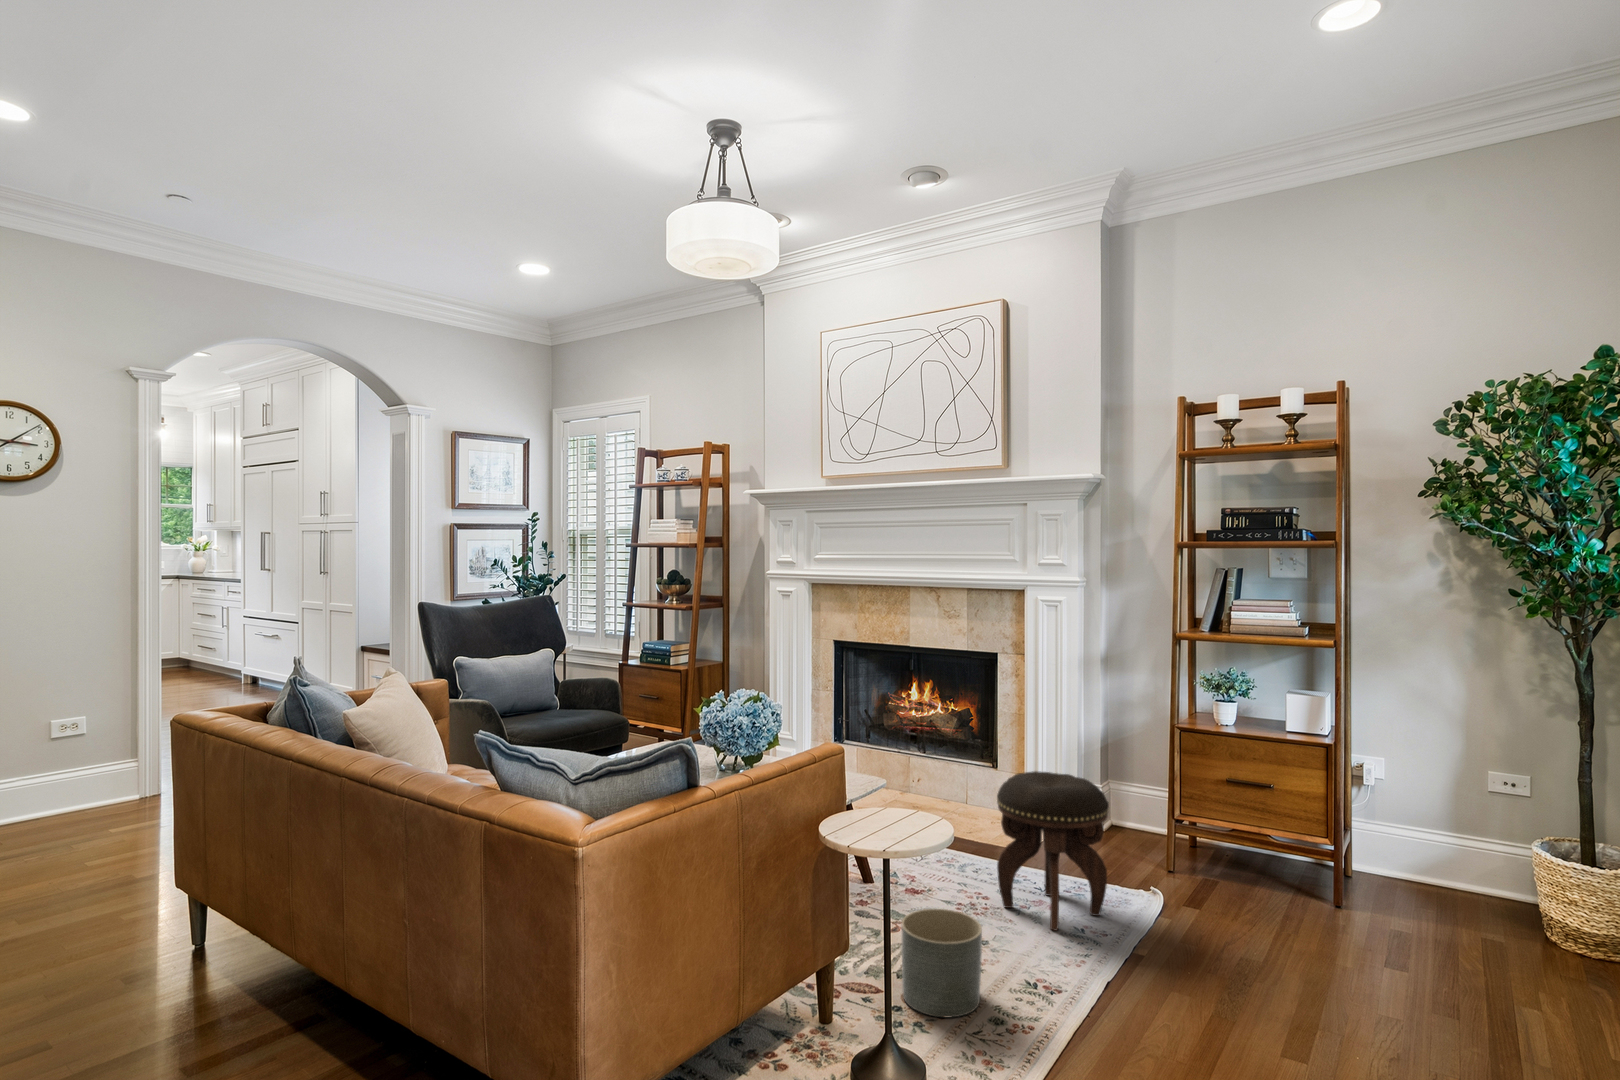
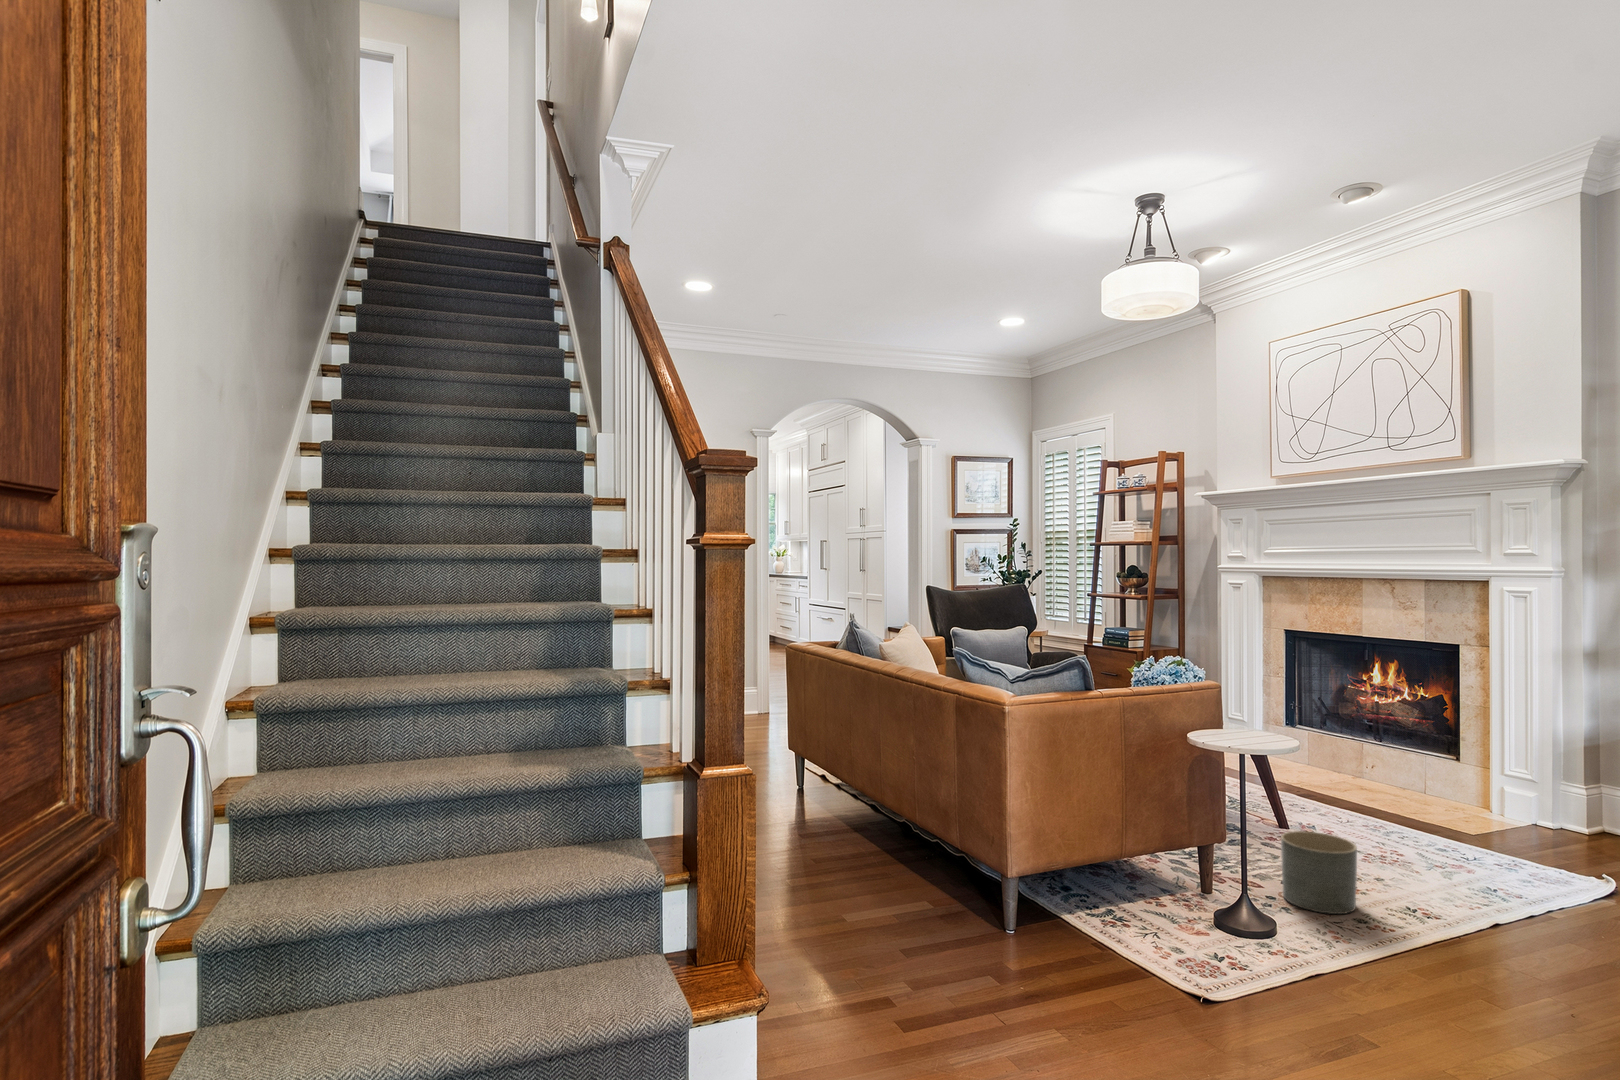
footstool: present [997,771,1109,931] -> none [1410,745,1537,887]

